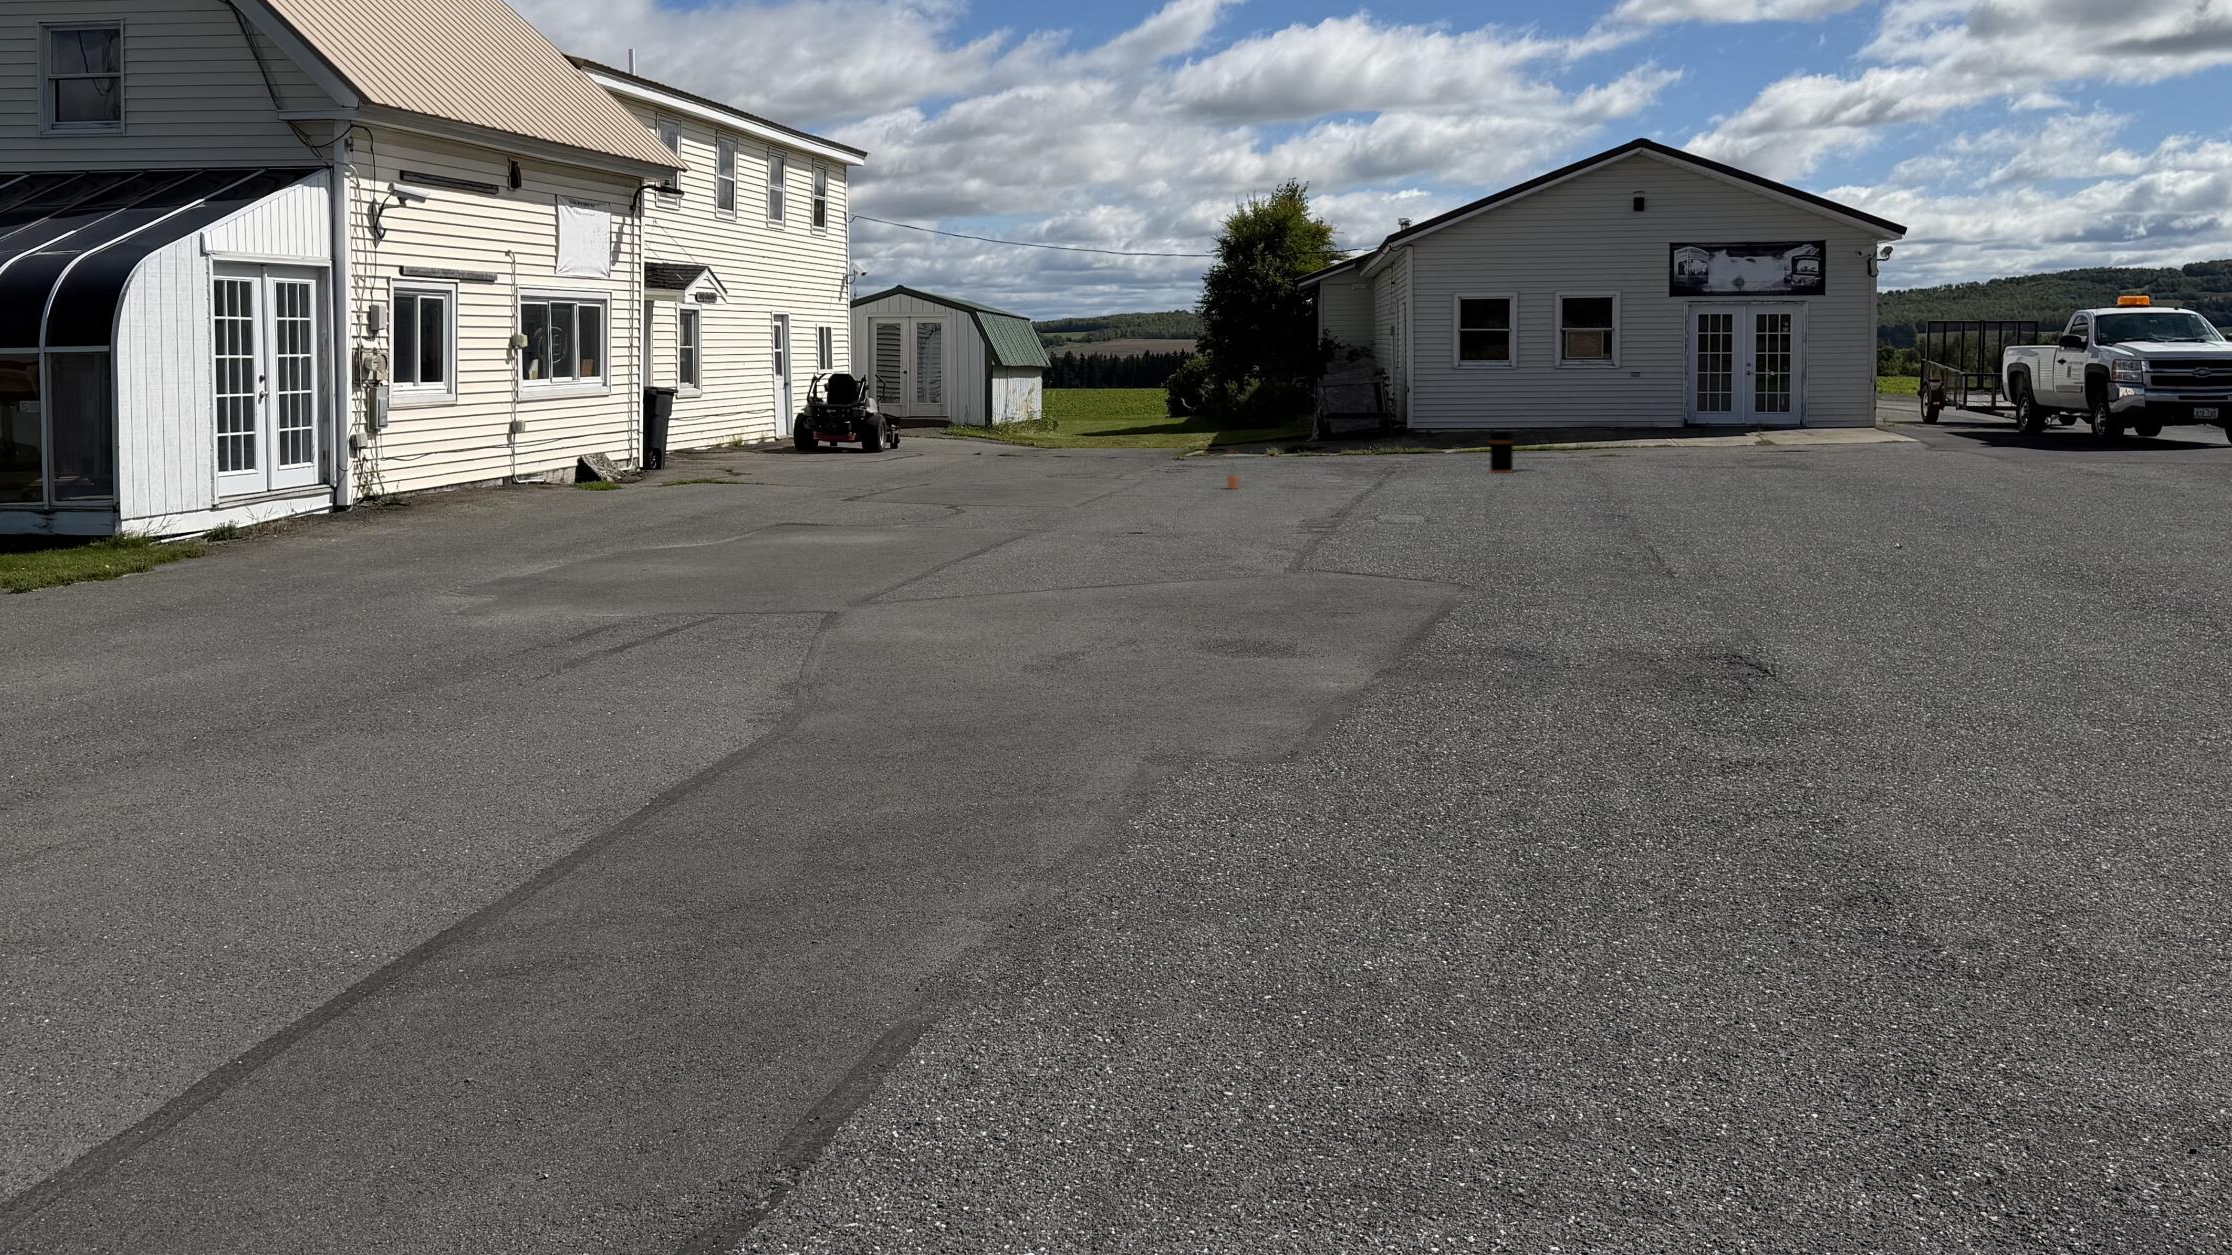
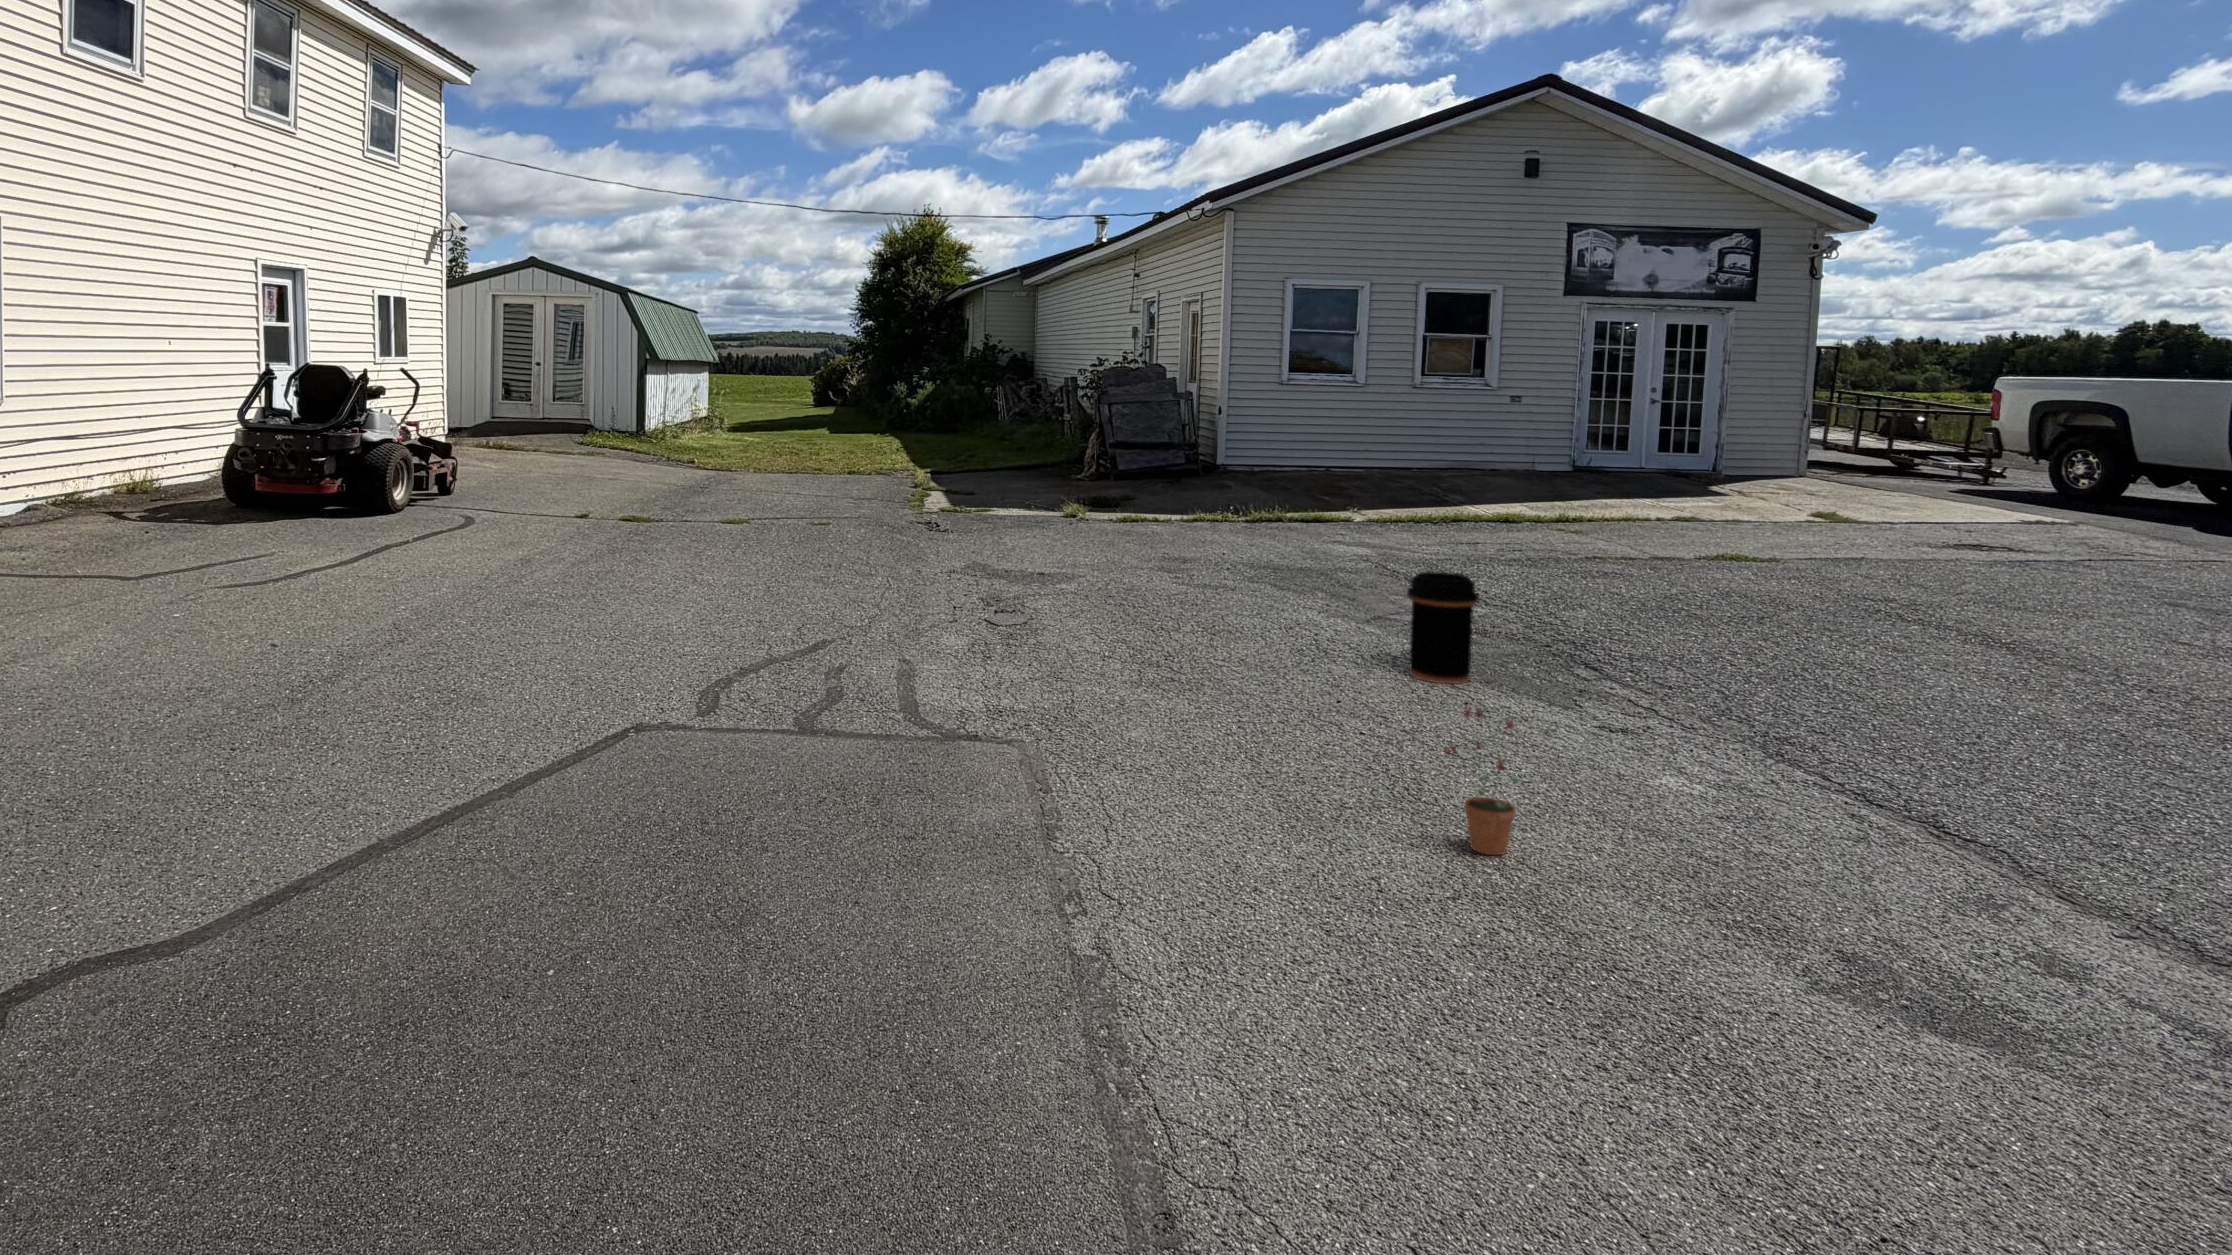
trash can: present [1489,432,1514,473] -> present [1407,572,1478,684]

